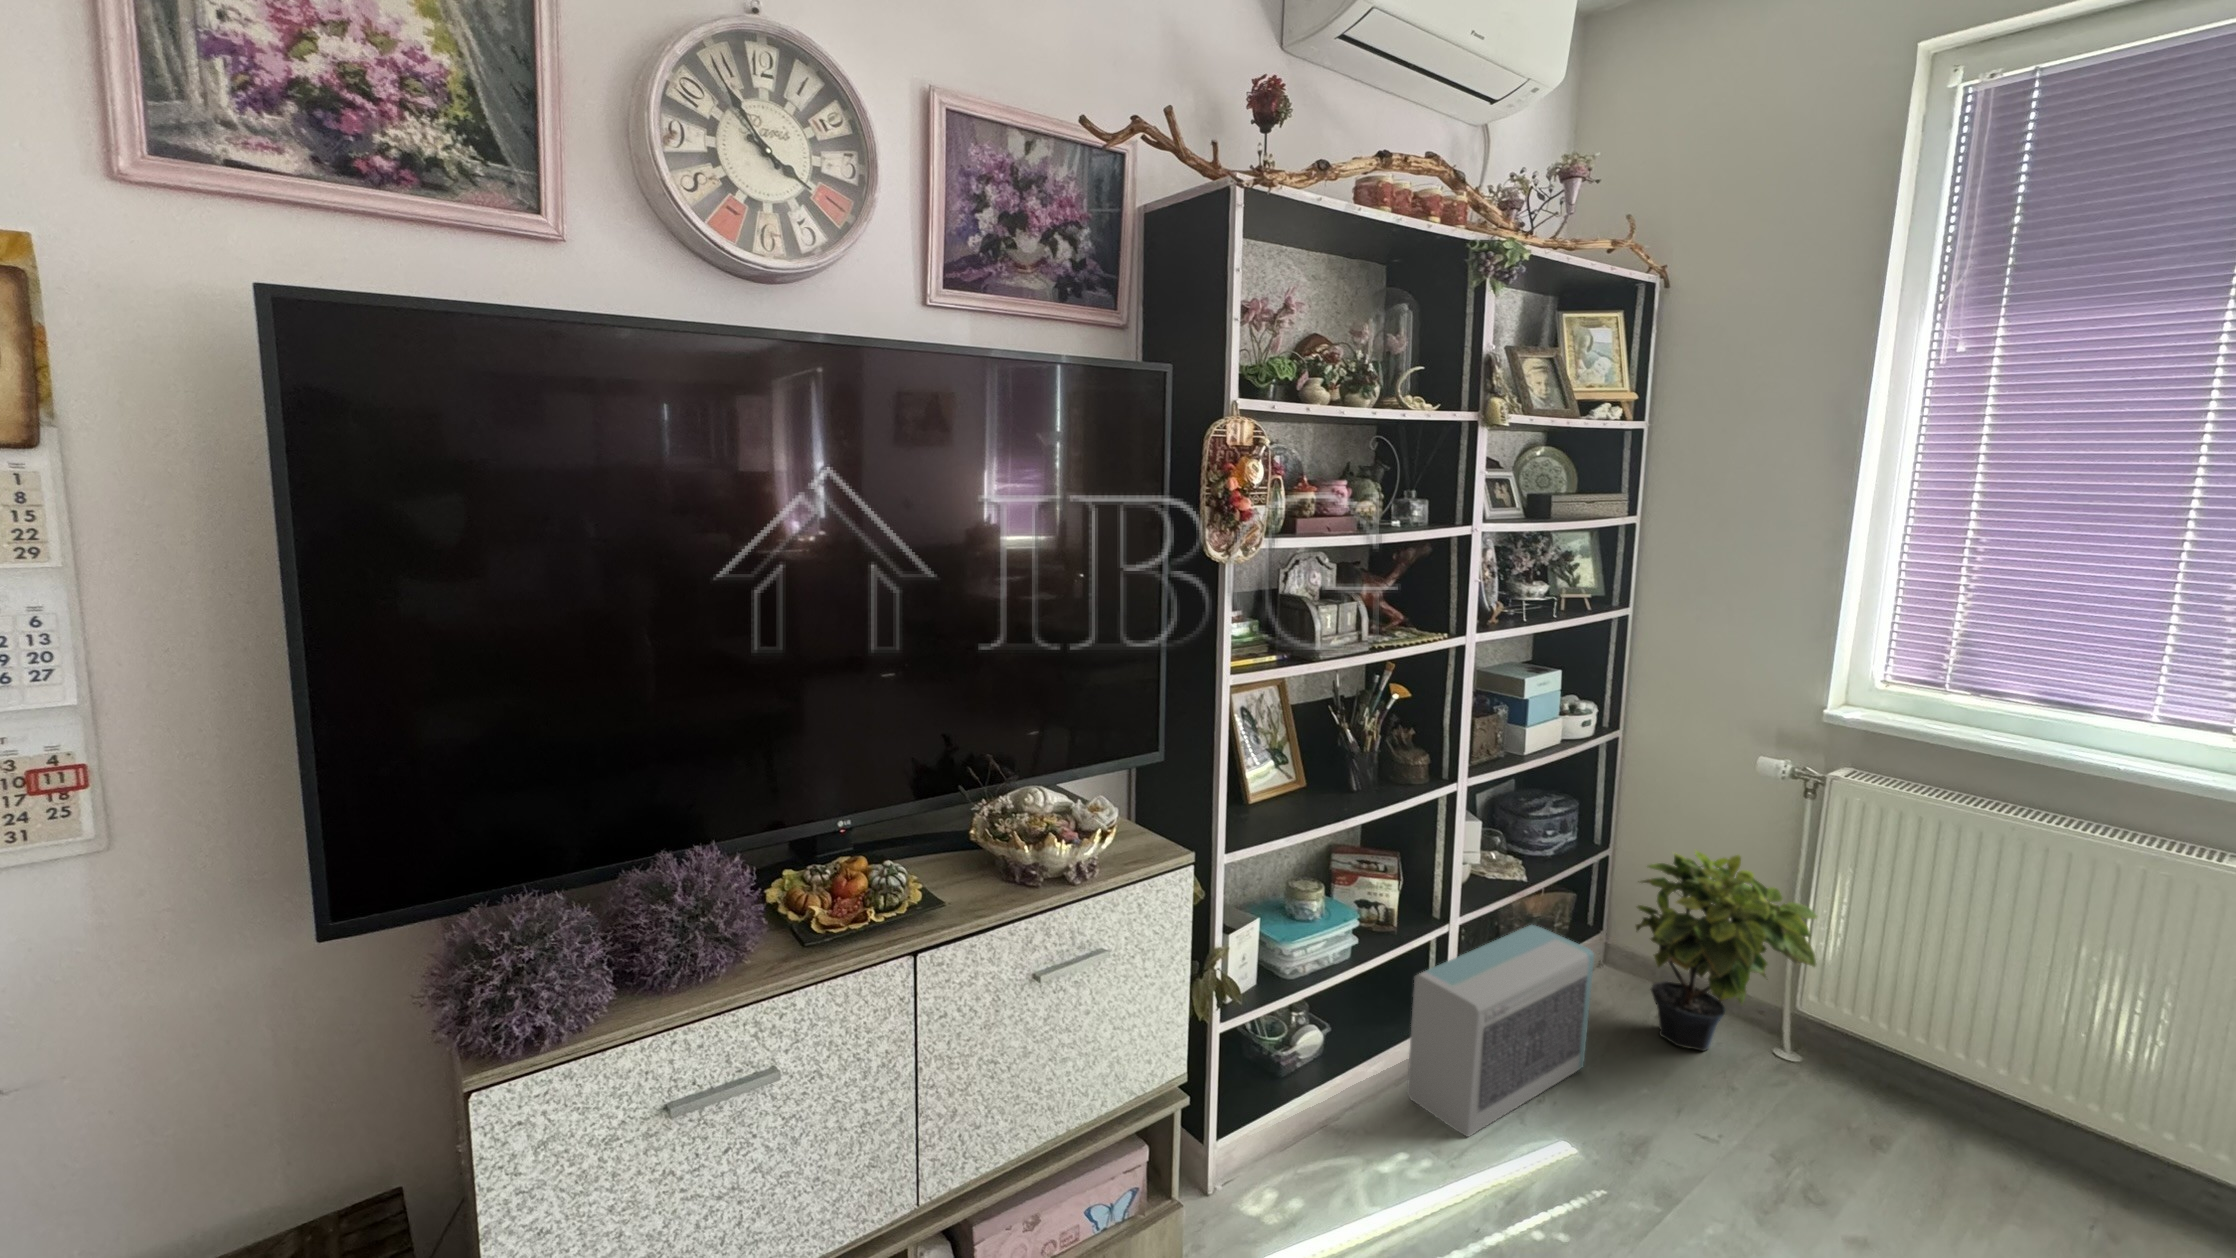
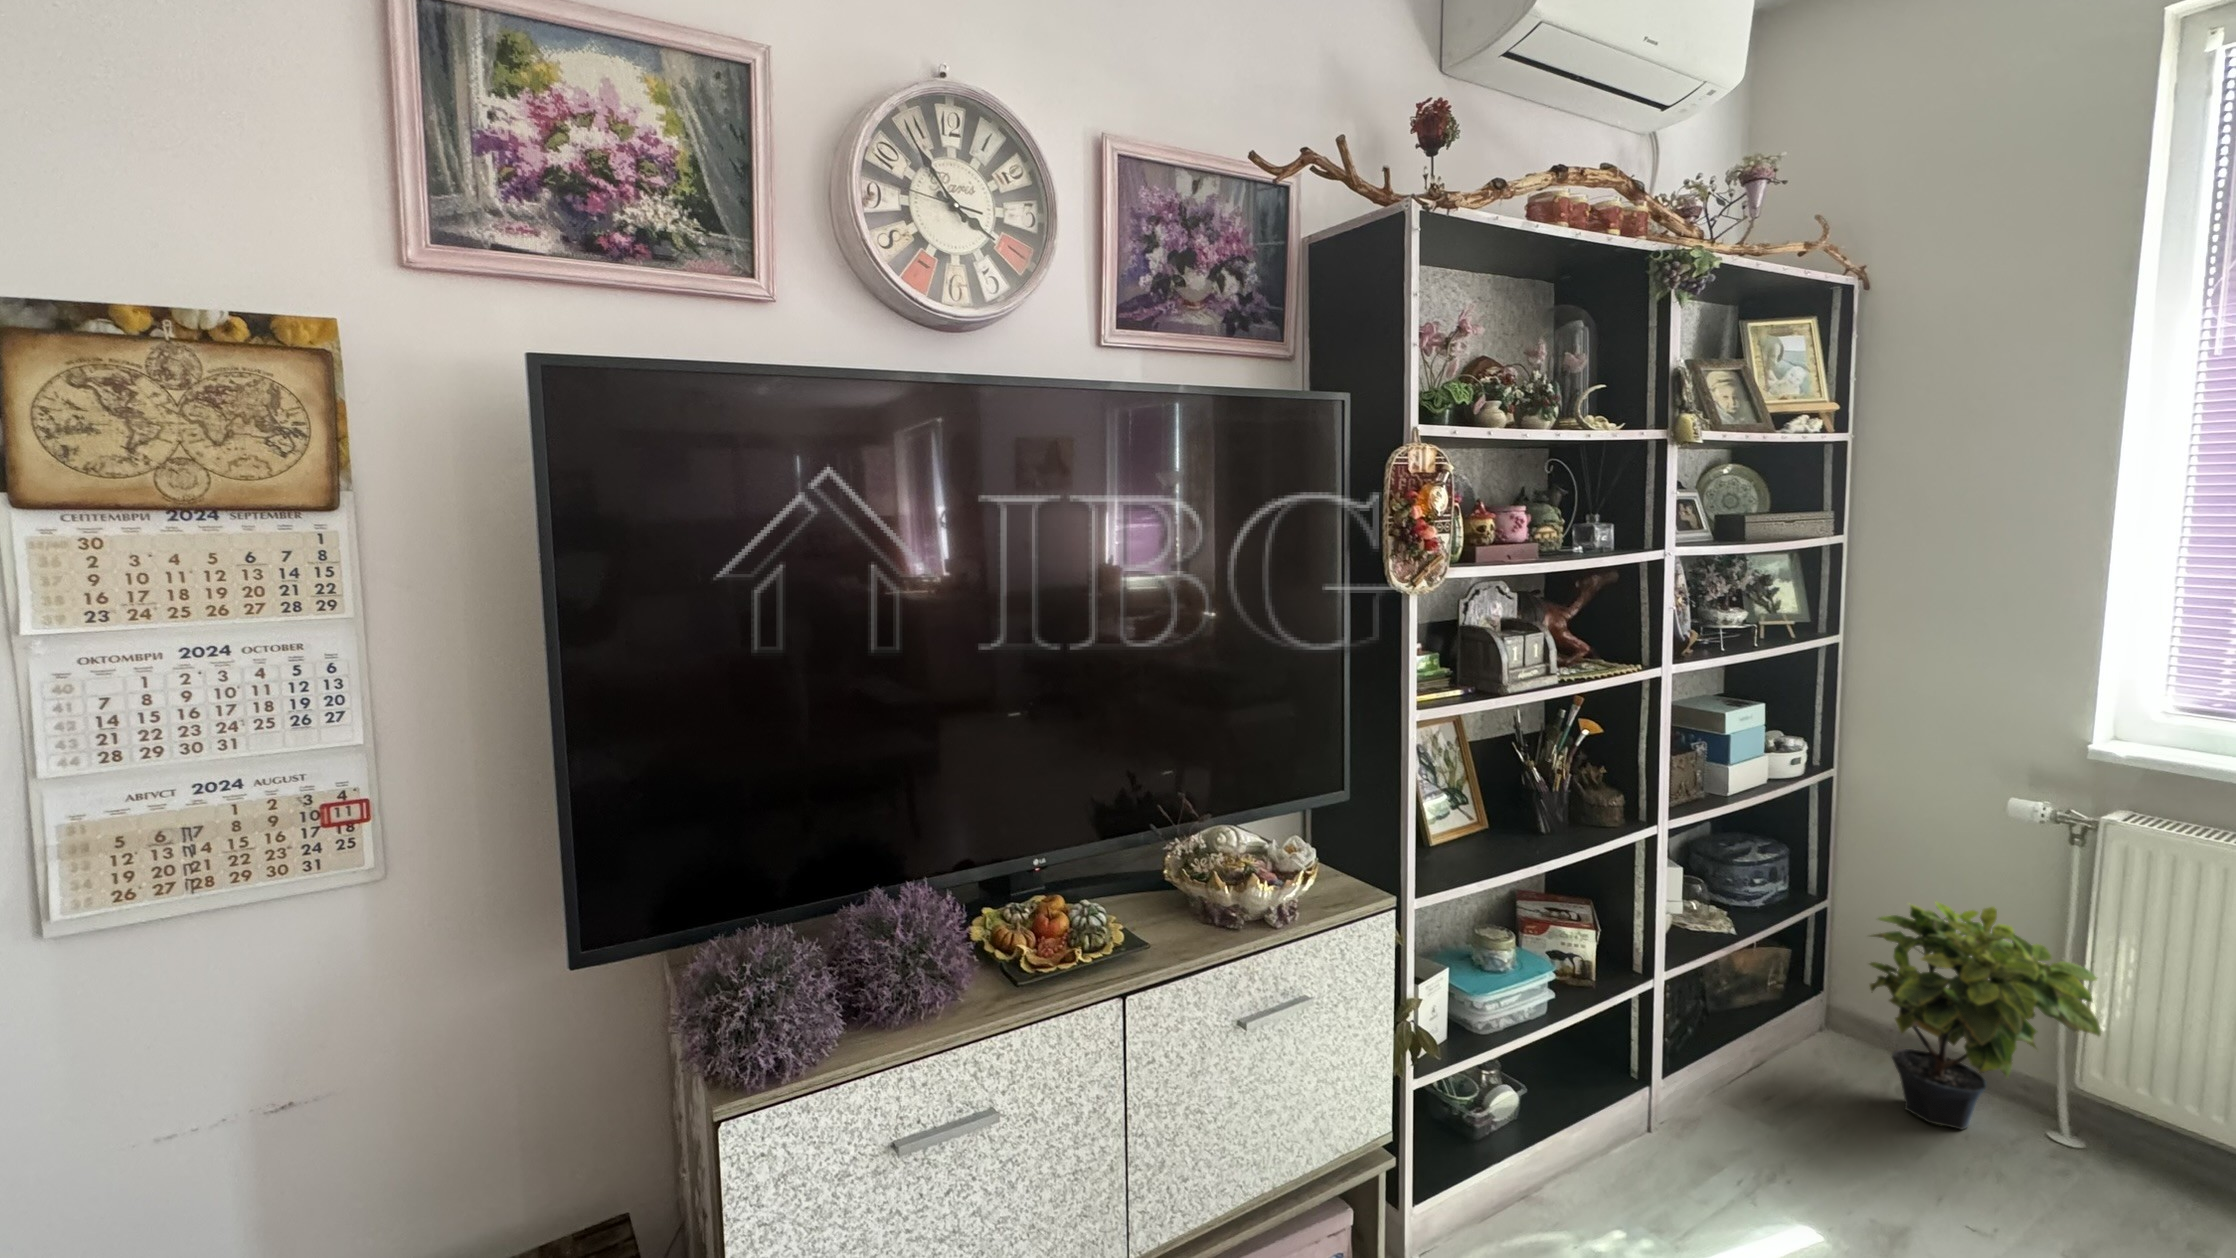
air purifier: present [1407,925,1594,1137] -> none [1618,981,1828,1217]

